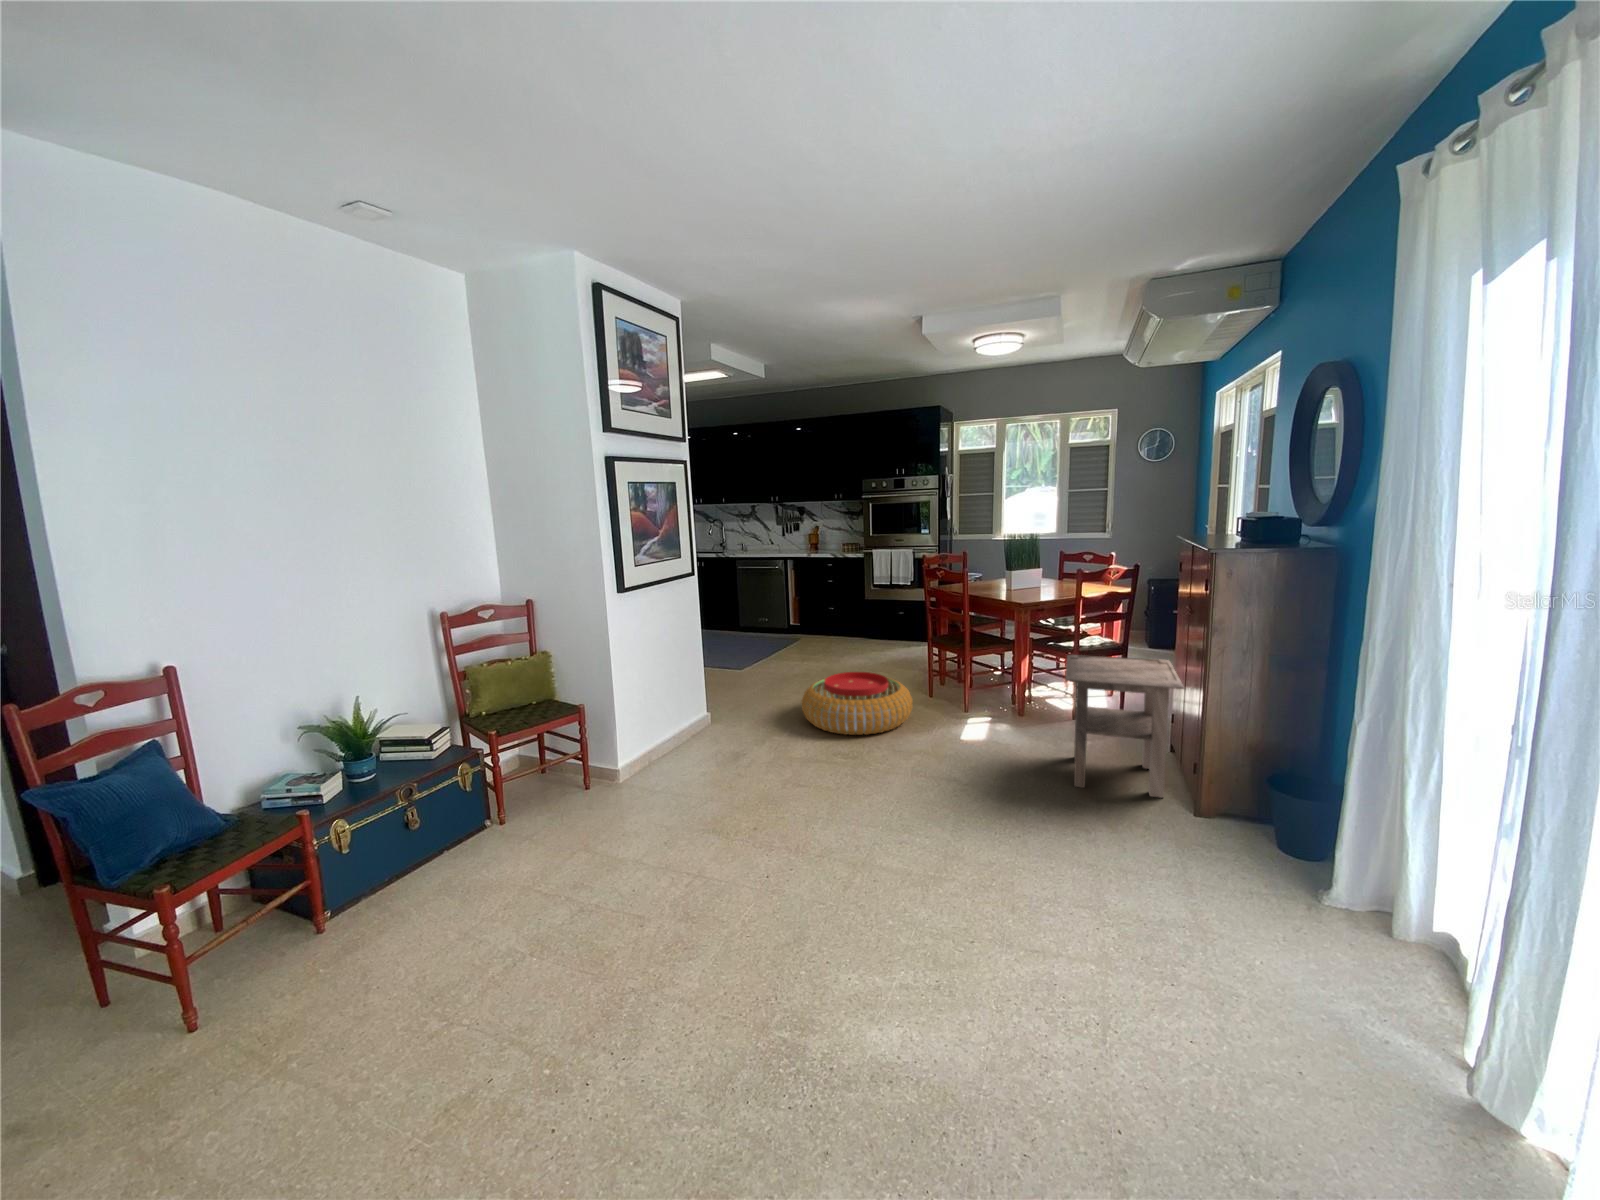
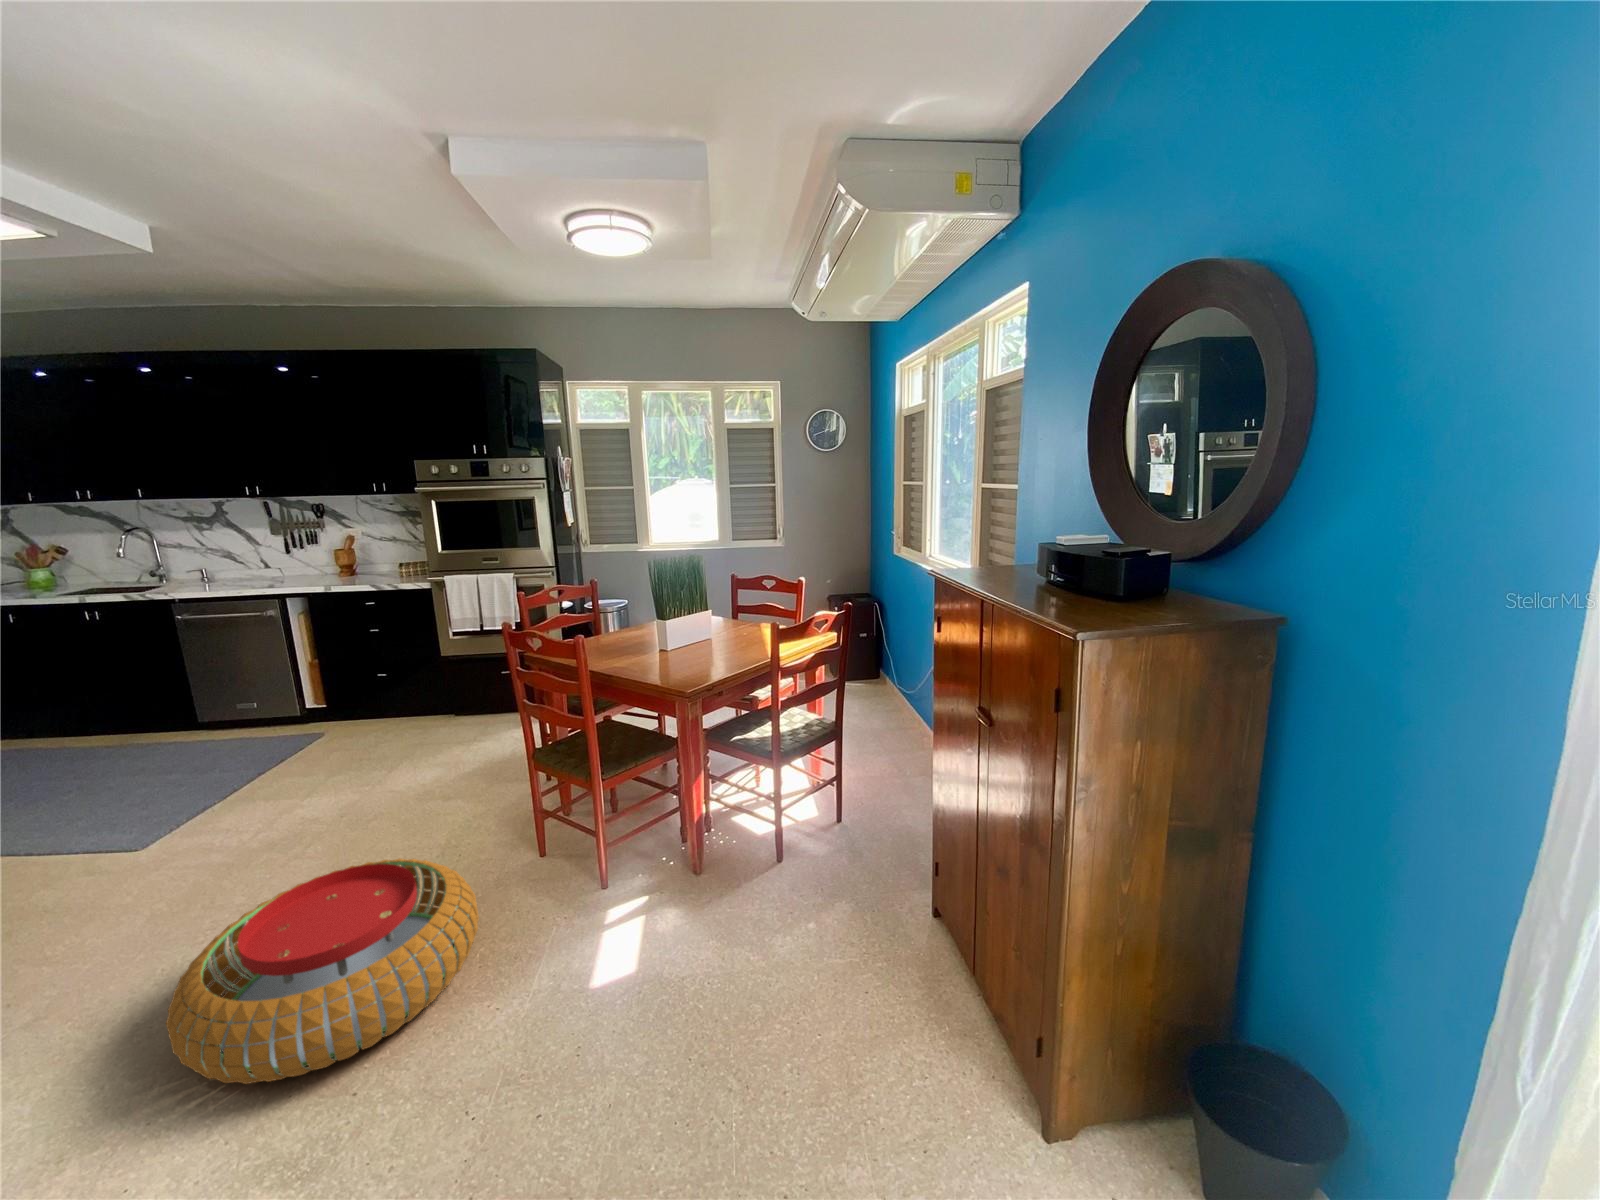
side table: present [1065,655,1184,798] -> none [768,800,1019,1139]

